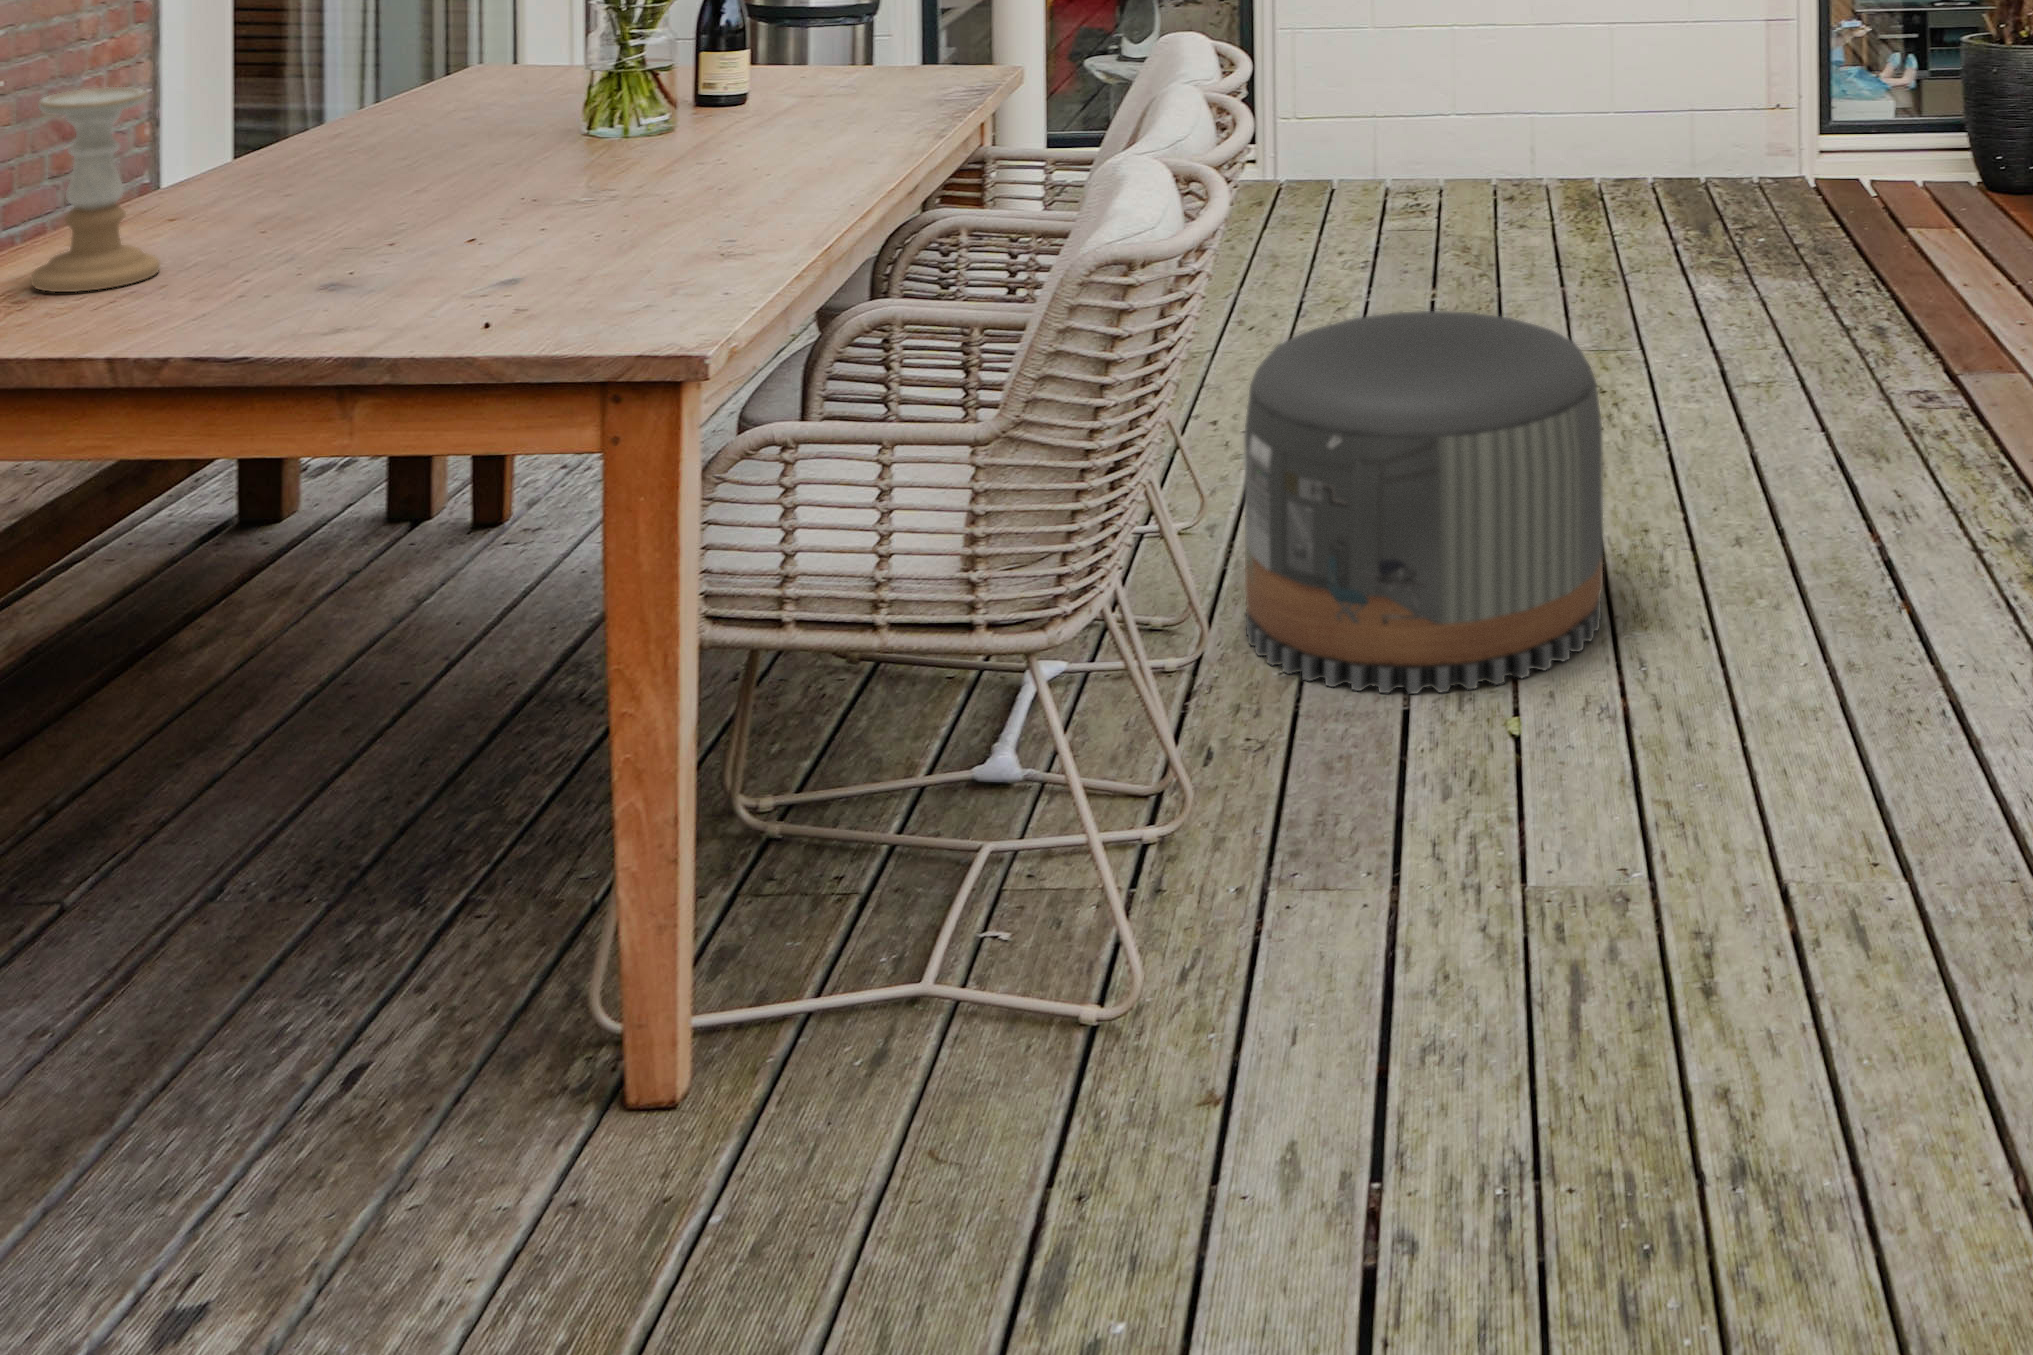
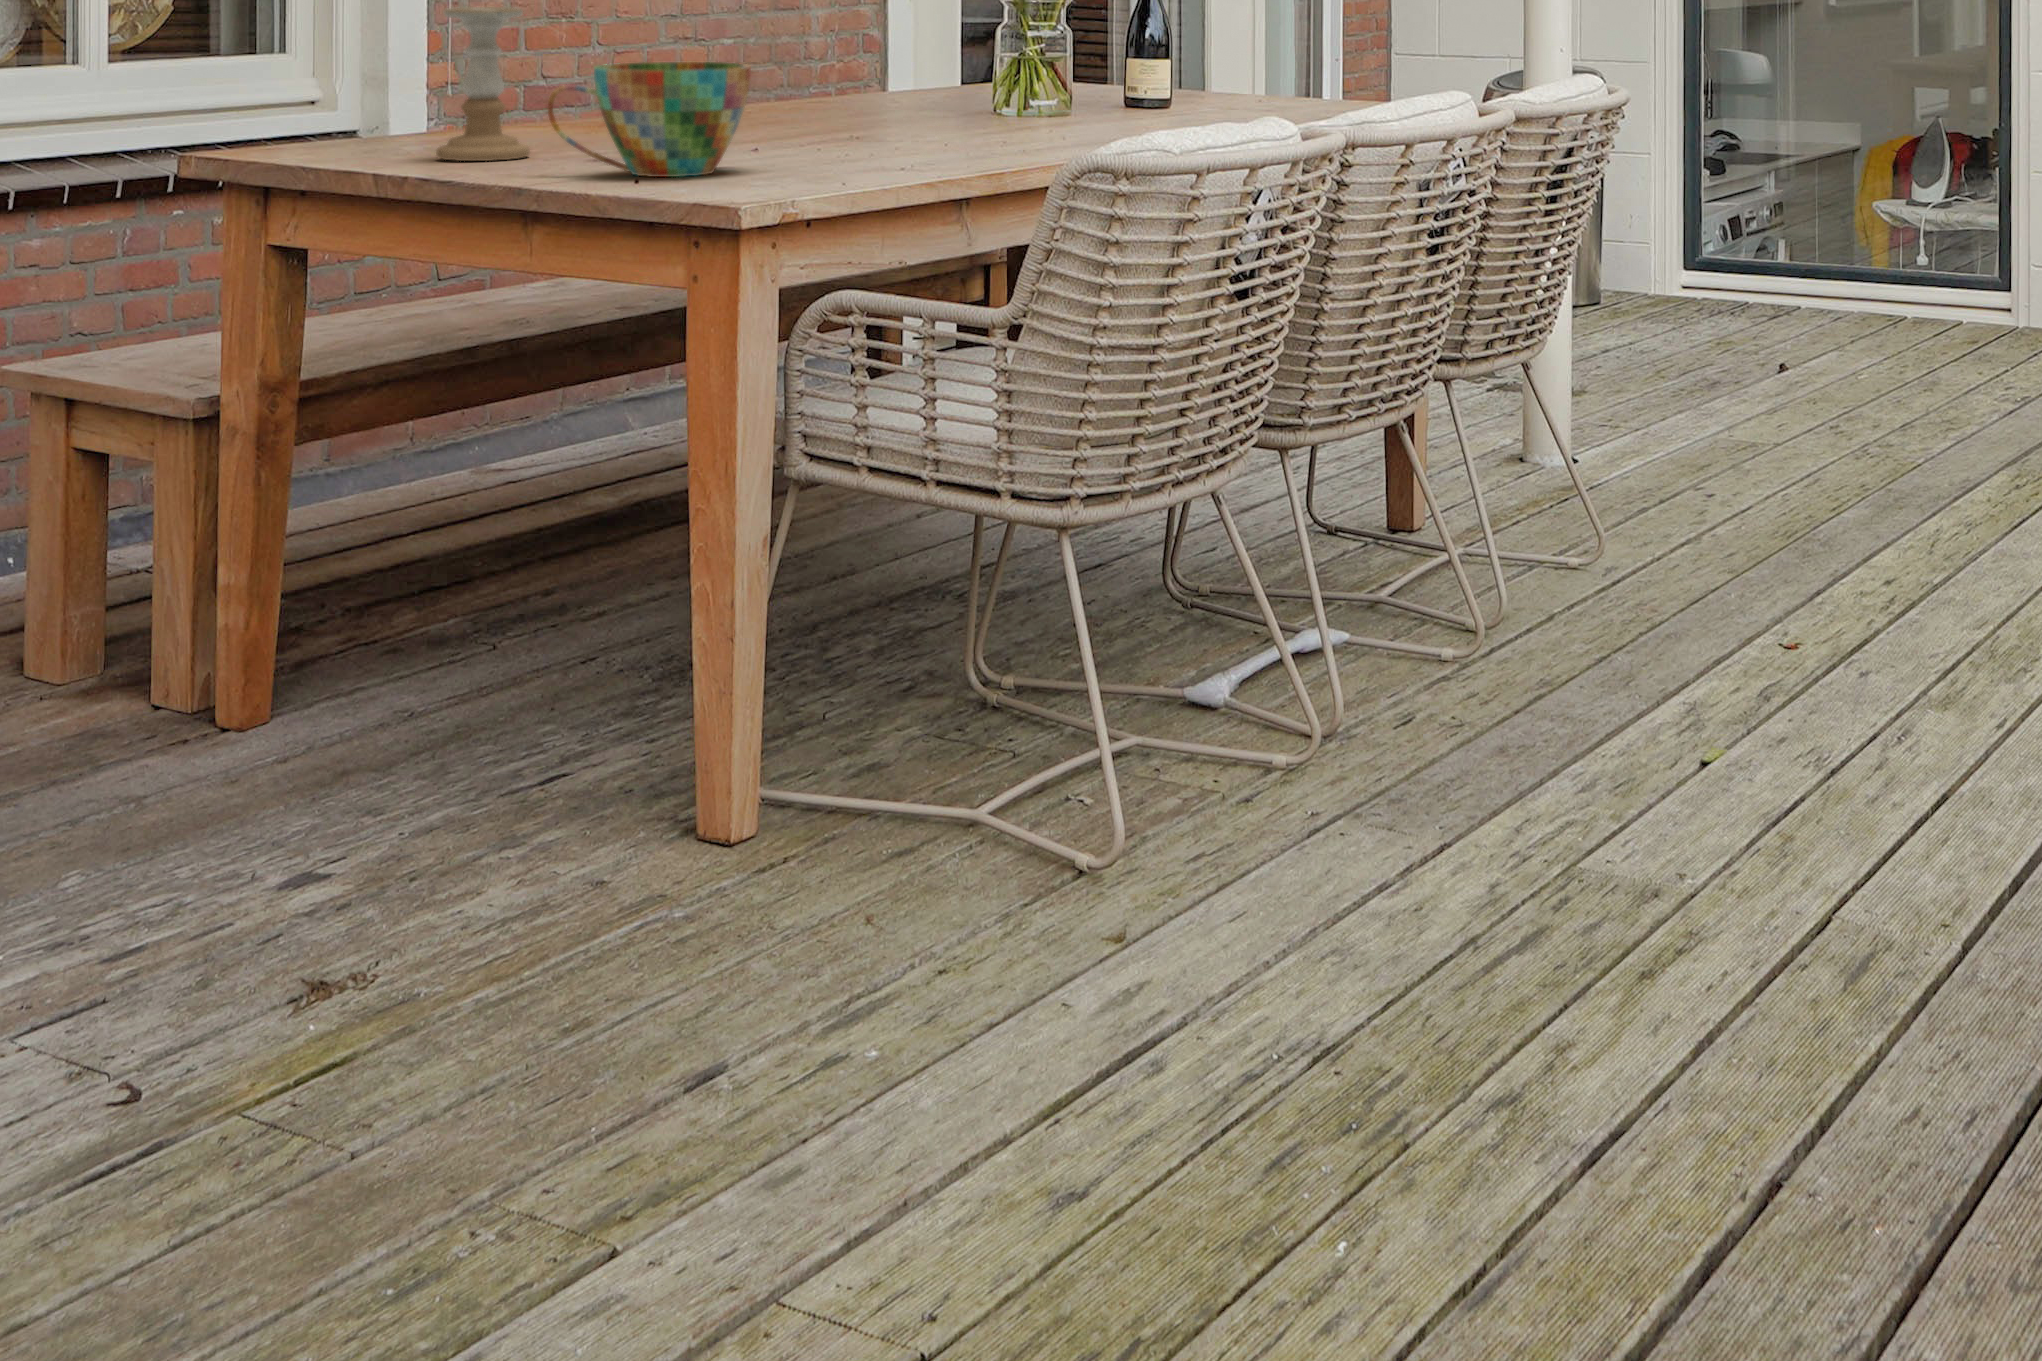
cup: none [303,146,560,301] -> present [548,62,751,177]
pouf: present [1244,311,1603,694] -> none [1492,381,1877,755]

